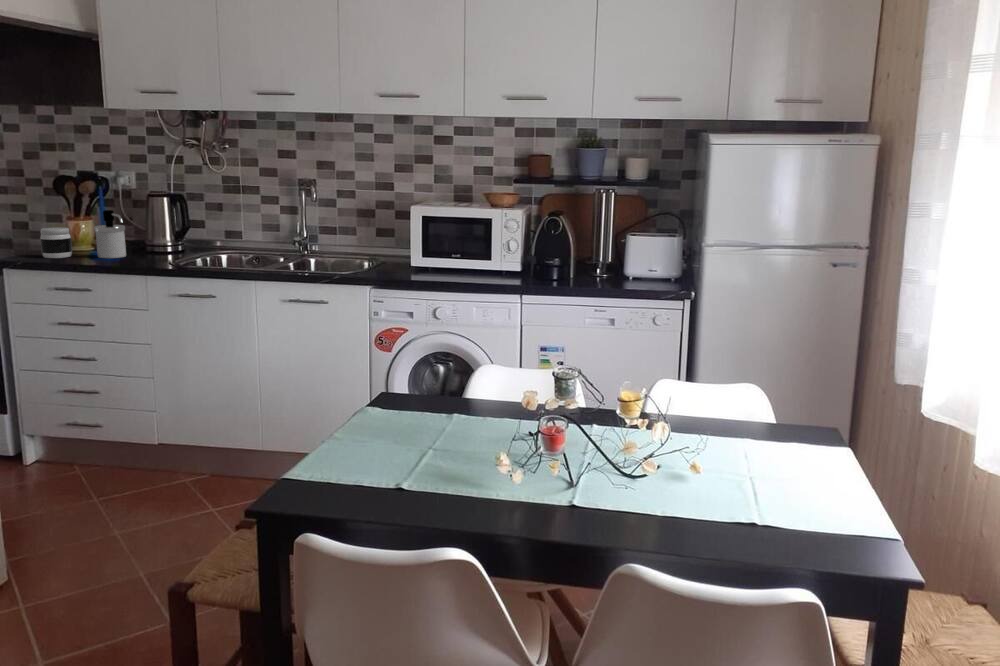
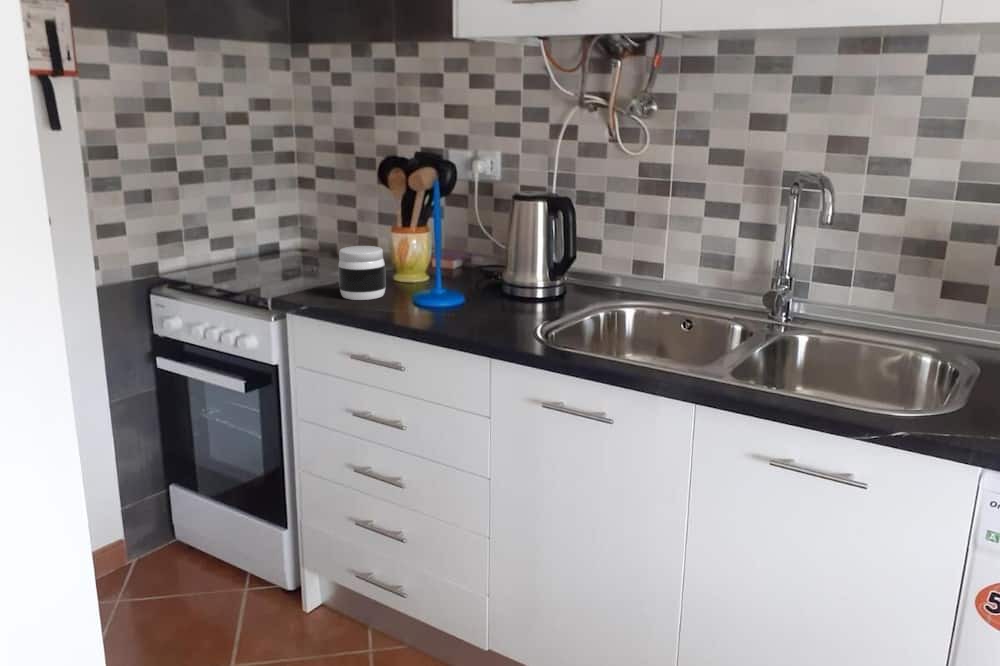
soap dispenser: present [94,210,126,258] -> none [419,221,469,306]

